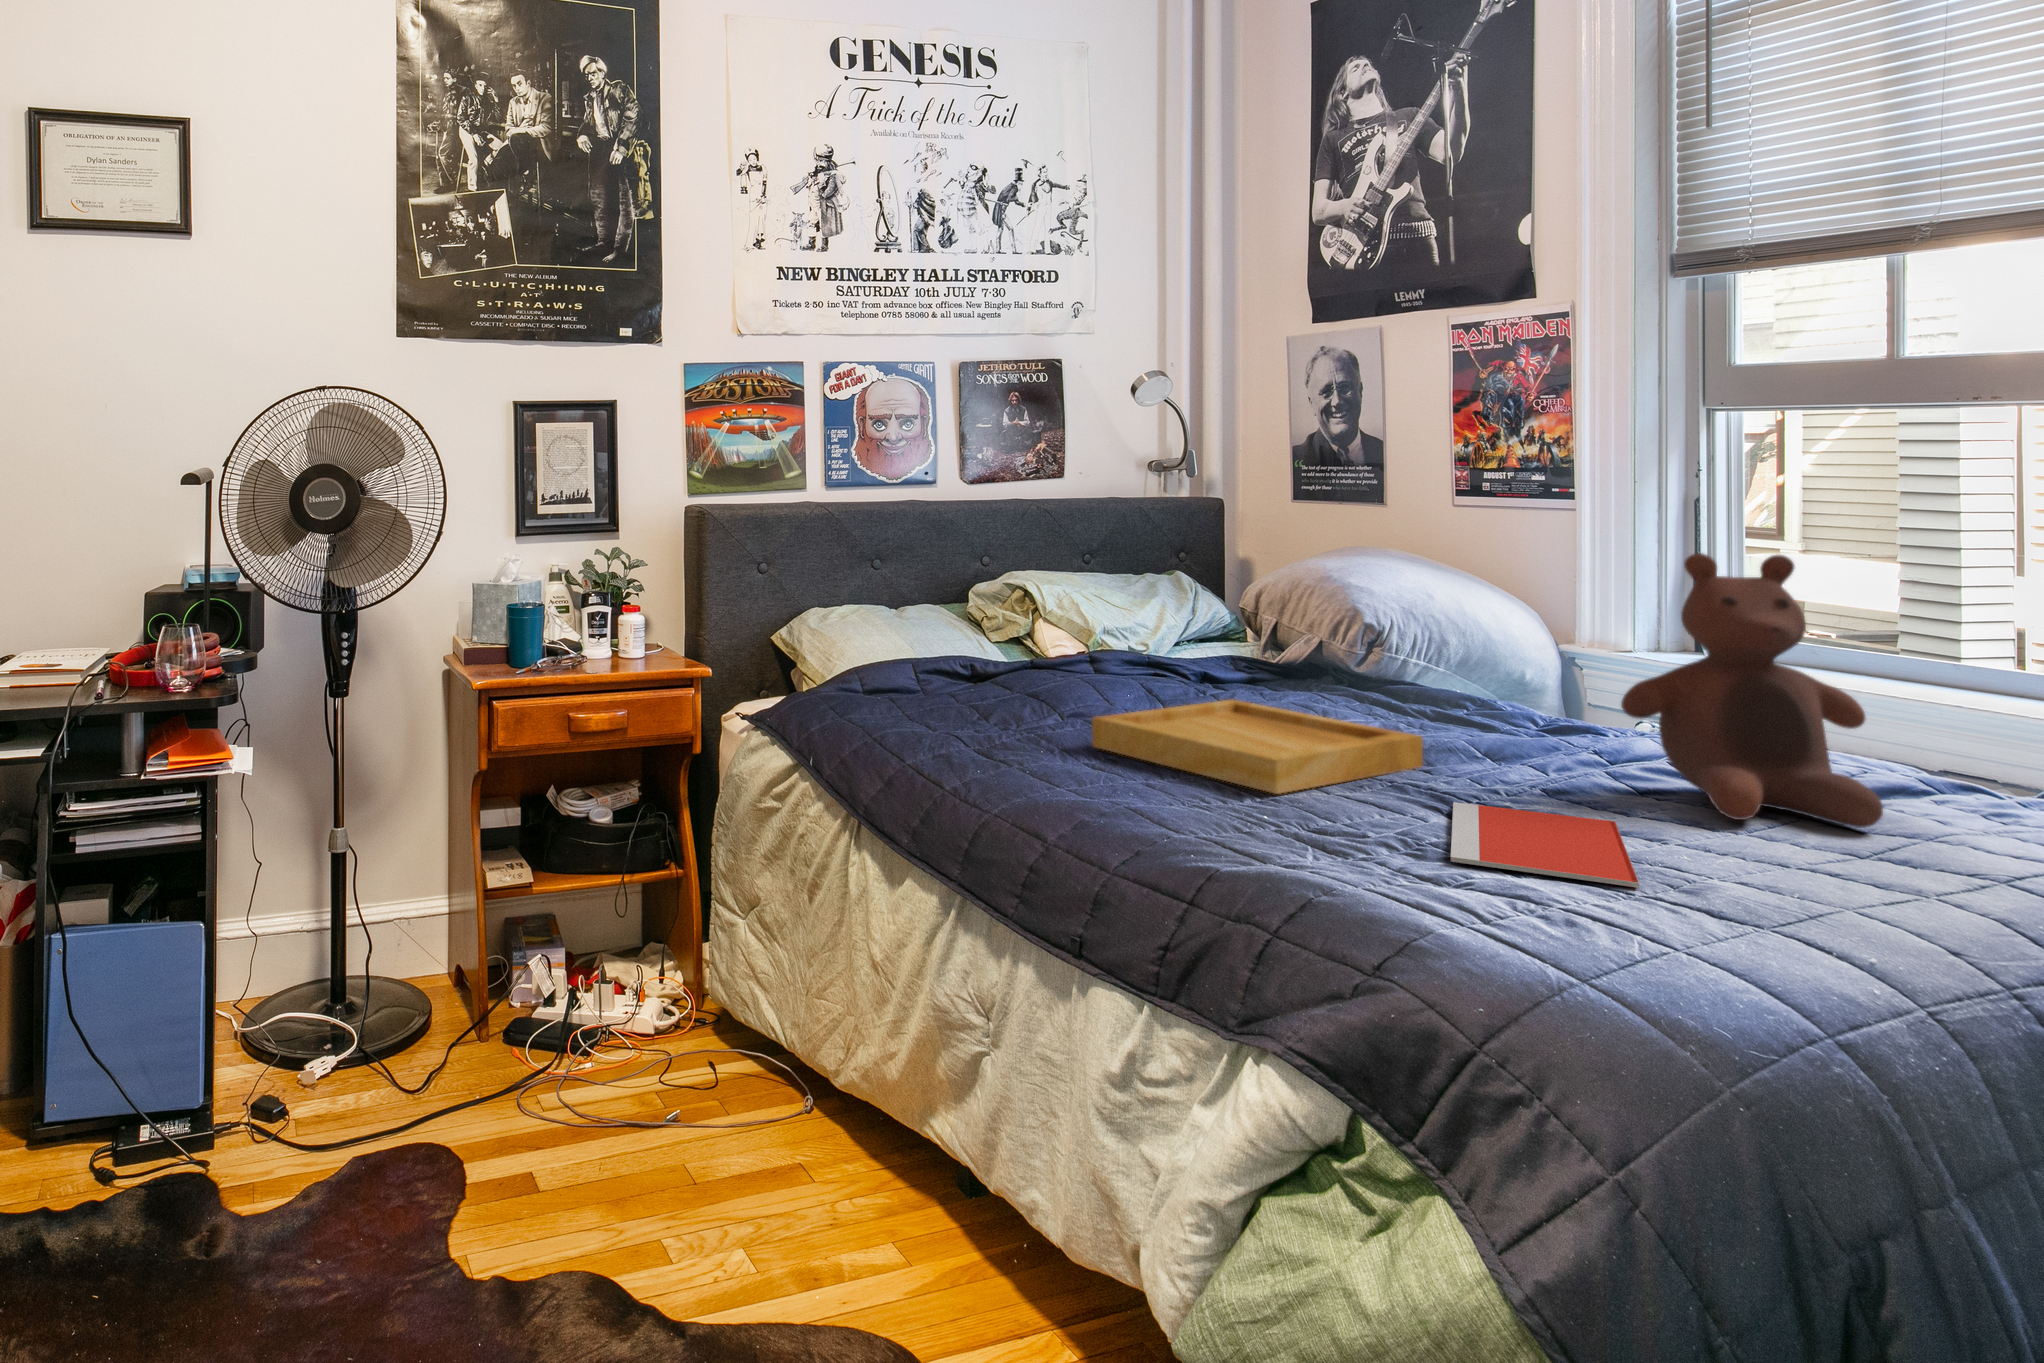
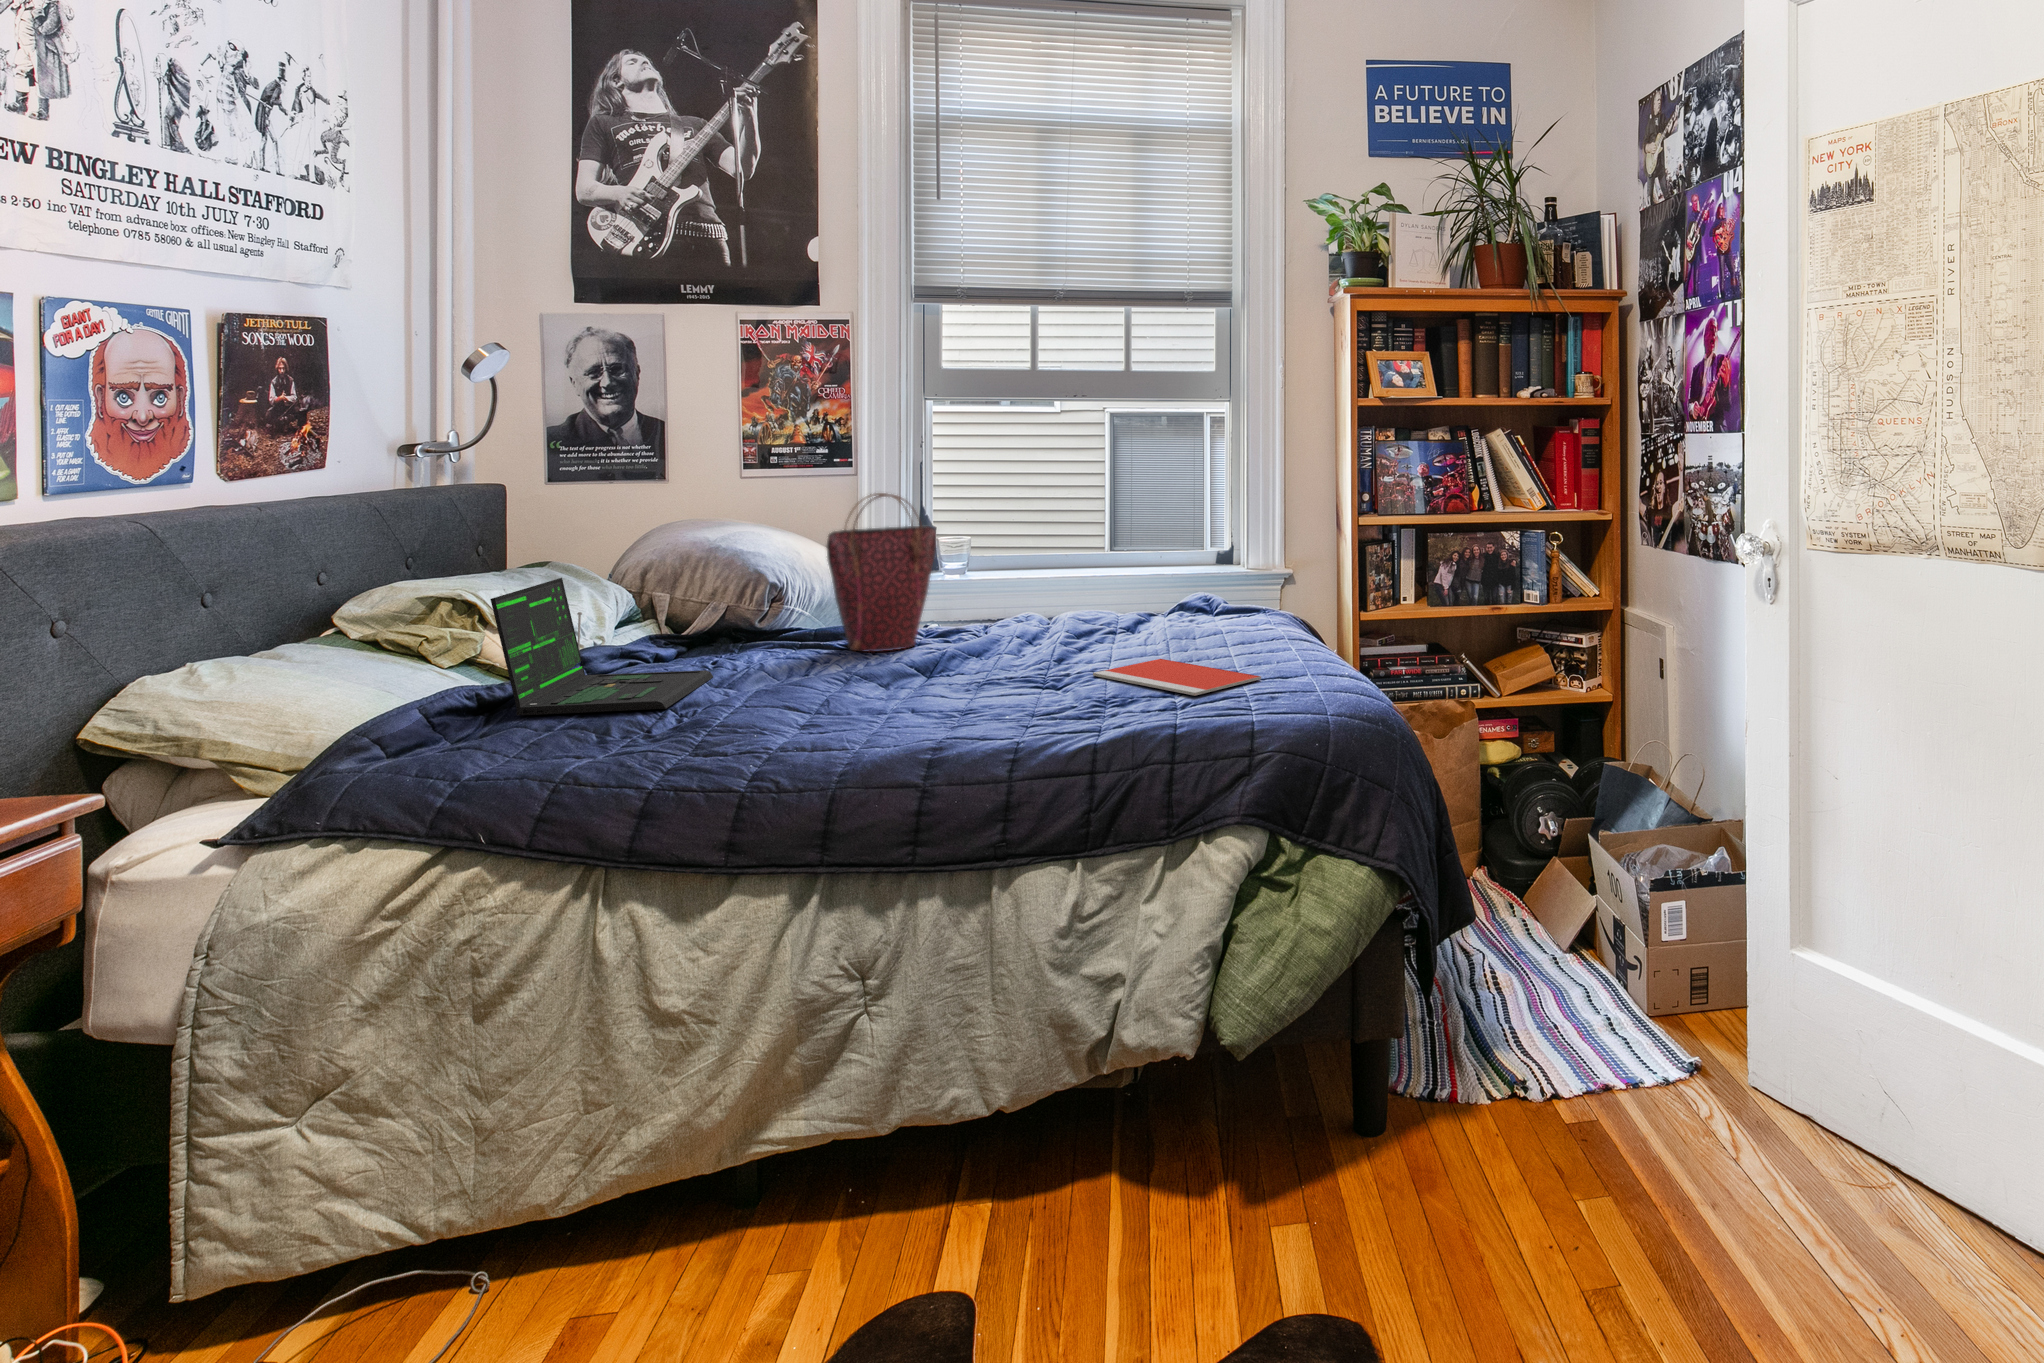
handbag: none [1323,529,1469,727] -> present [827,493,936,652]
stuffed bear: present [1621,553,1883,828] -> none [1106,490,1221,643]
laptop: none [975,583,1173,711] -> present [490,578,713,716]
tray: present [1092,700,1423,794] -> none [816,641,1021,717]

